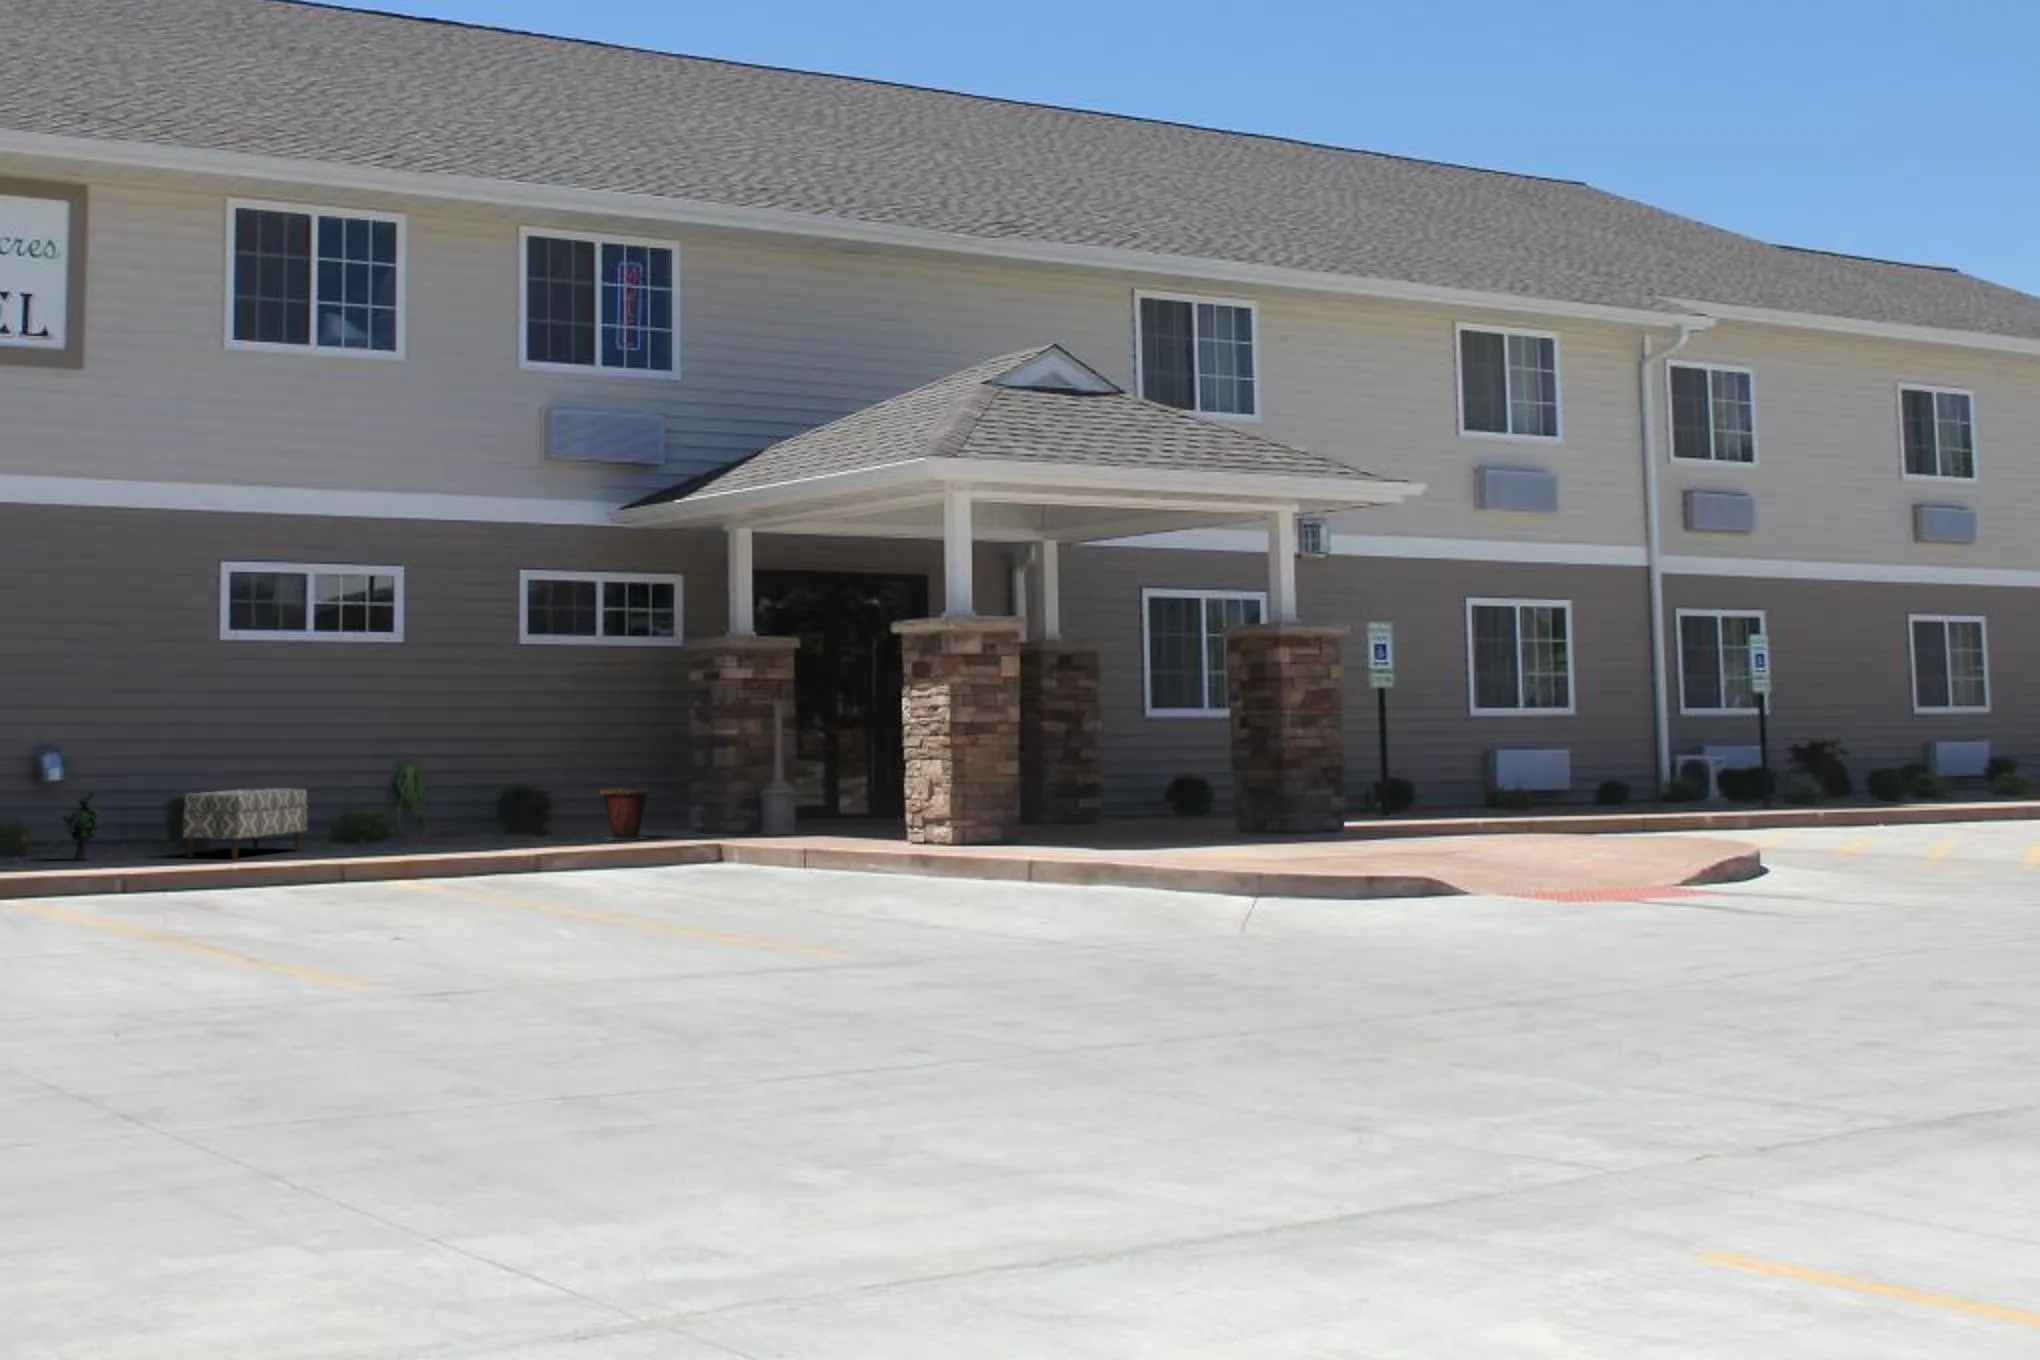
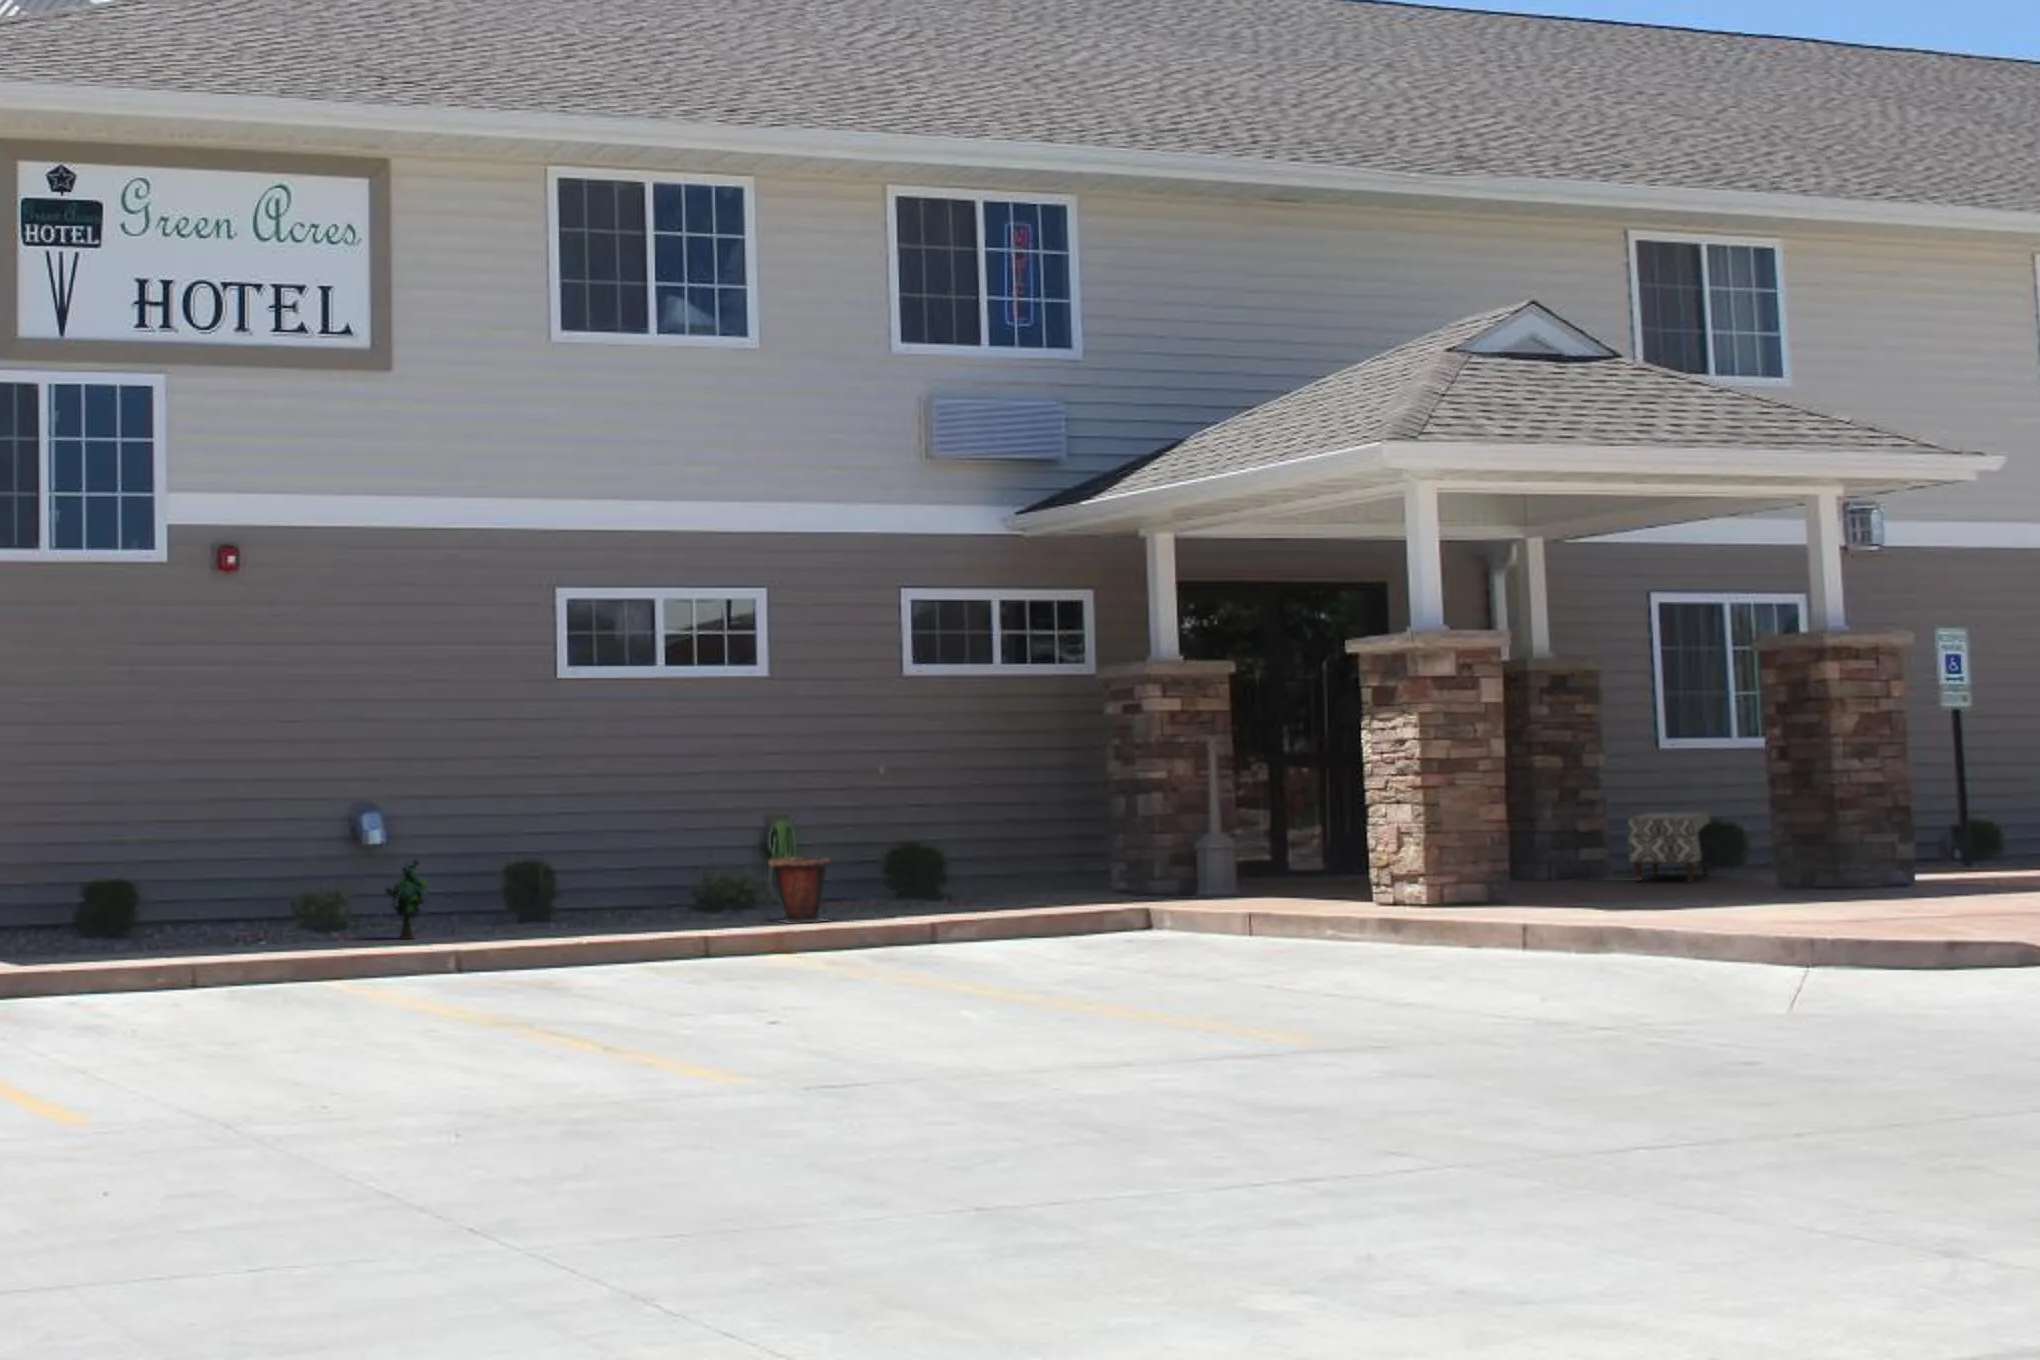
waste bin: present [600,787,649,840] -> present [768,855,829,922]
bench: present [183,788,307,859] -> present [1628,813,1710,883]

